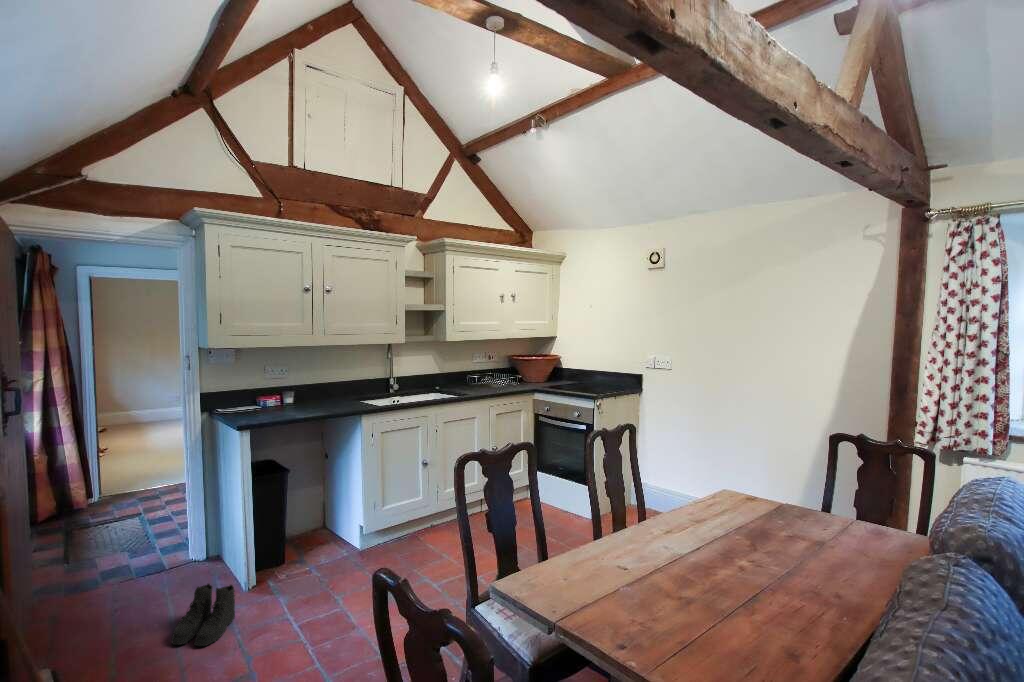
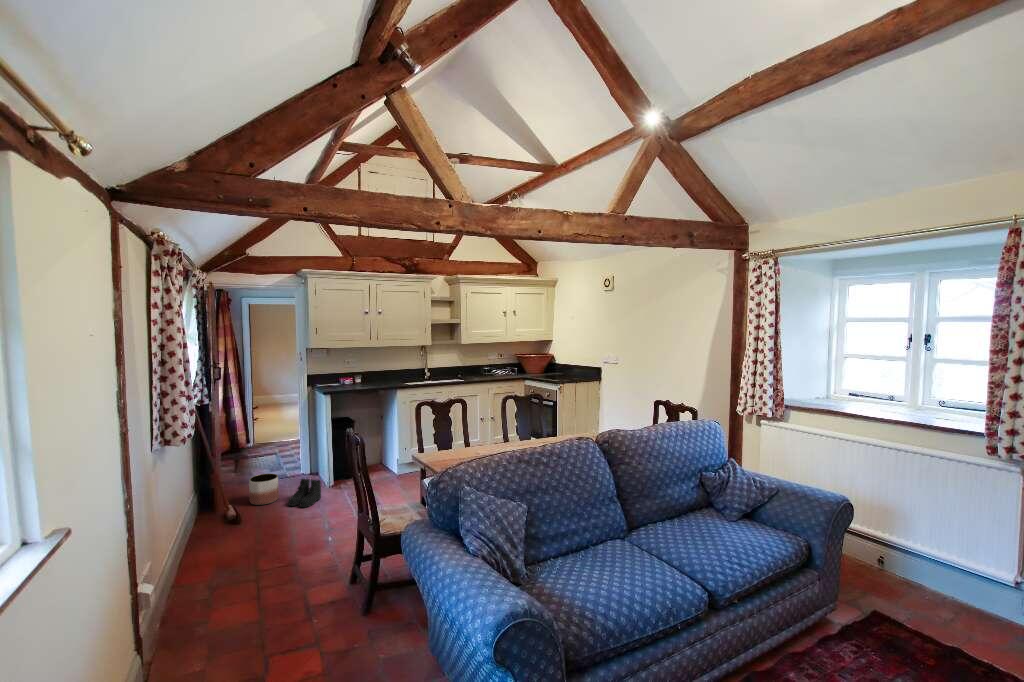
planter: none [89,580,151,648] -> present [249,474,279,505]

